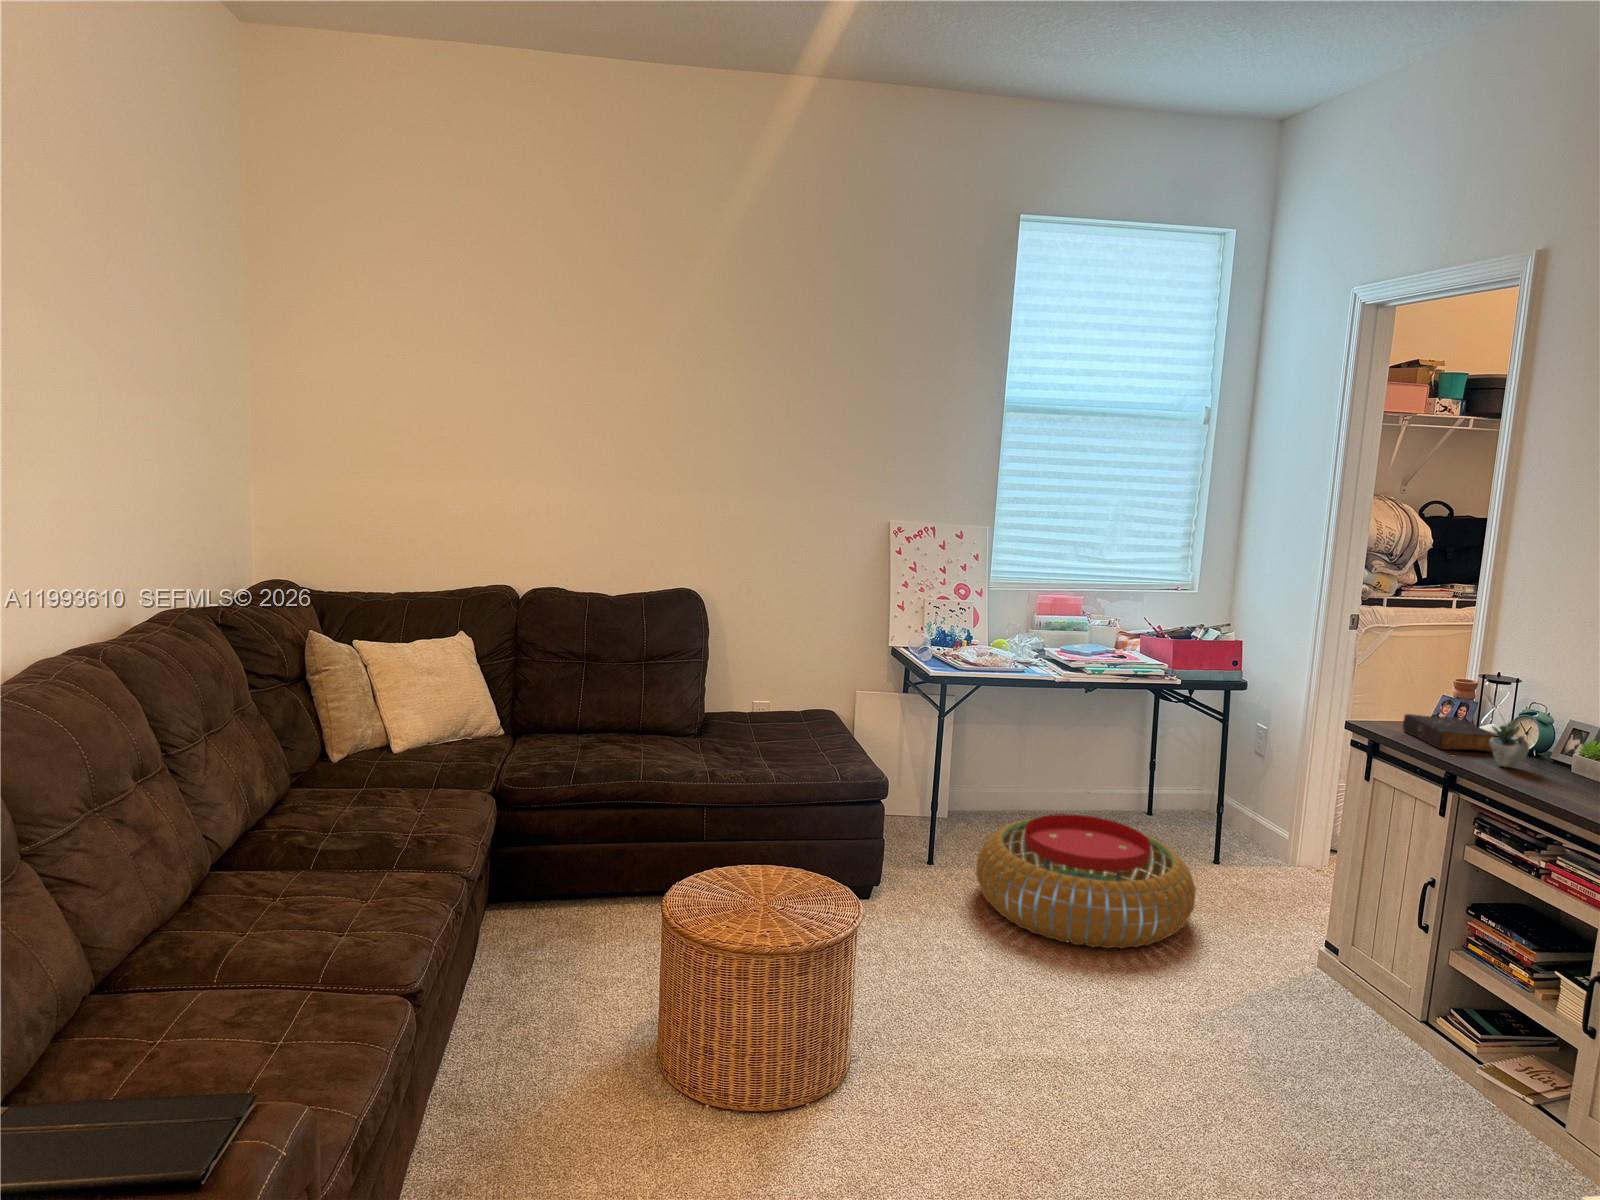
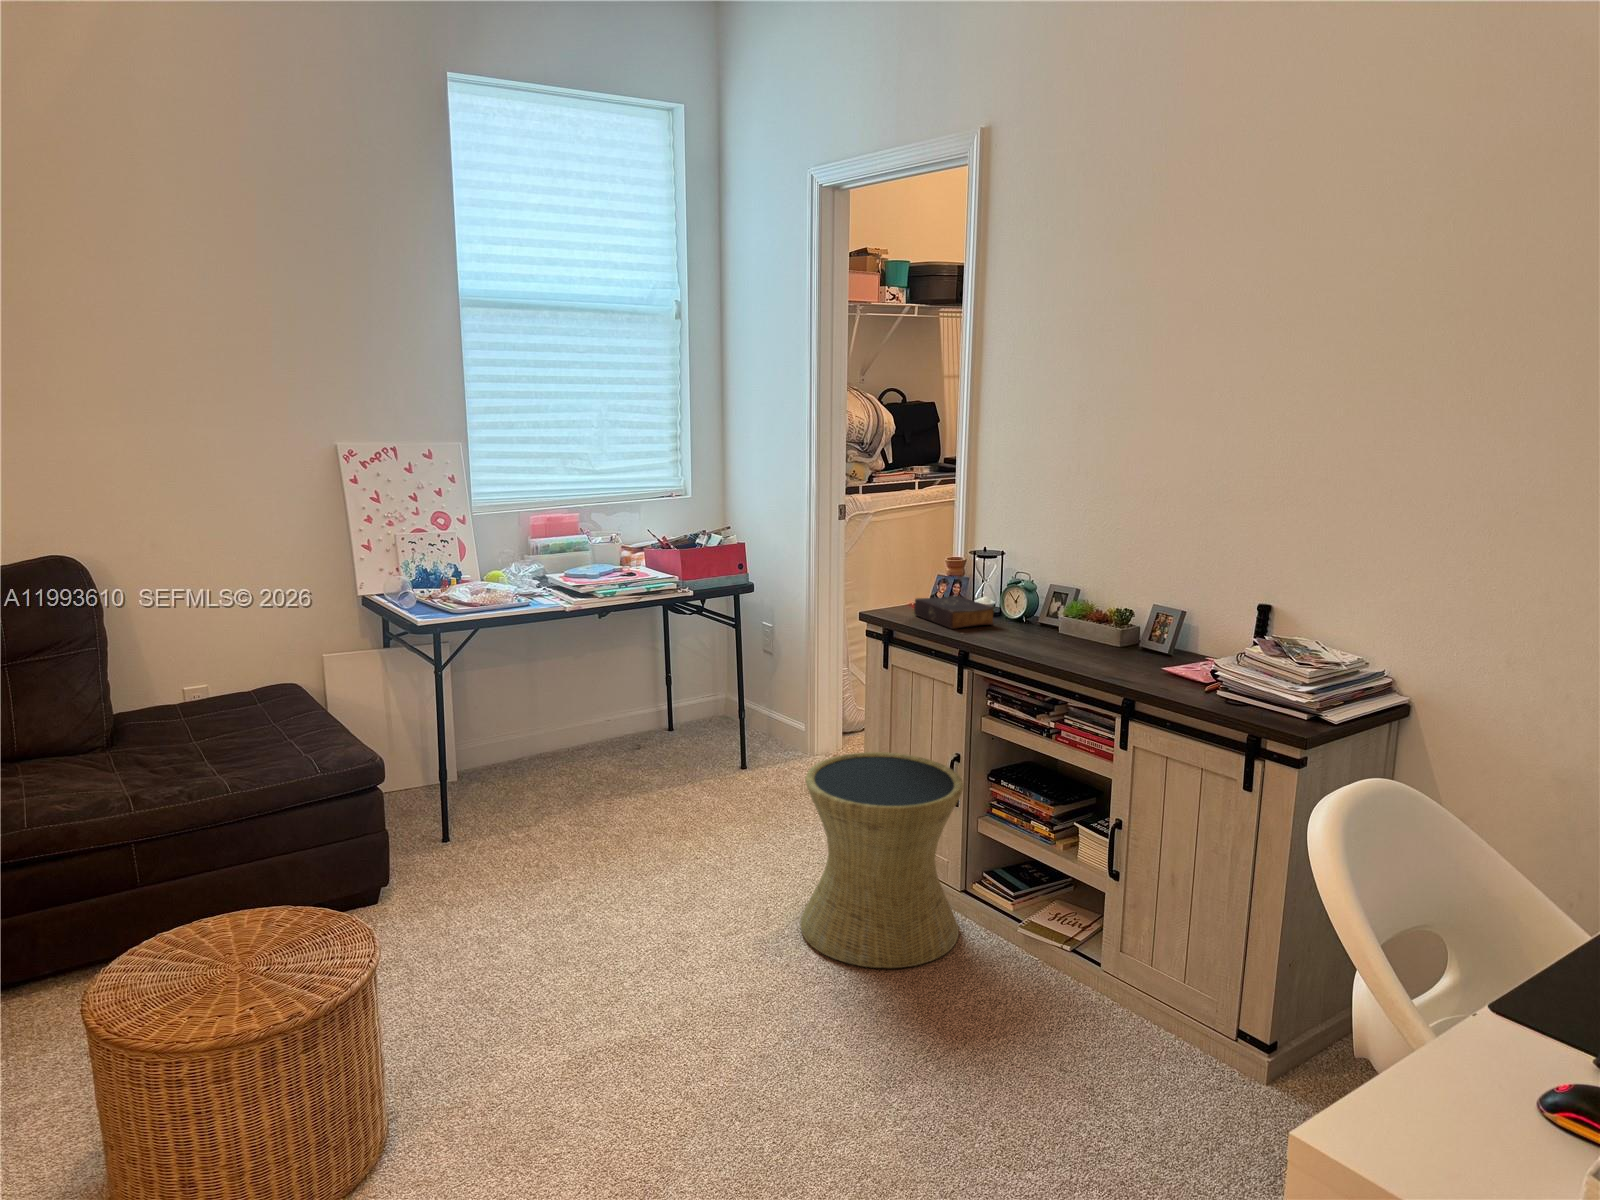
succulent plant: present [1489,720,1529,767] -> none [994,592,1051,638]
pouf: present [976,814,1196,948] -> none [502,753,739,898]
side table: none [1237,855,1430,1078] -> present [800,752,964,968]

